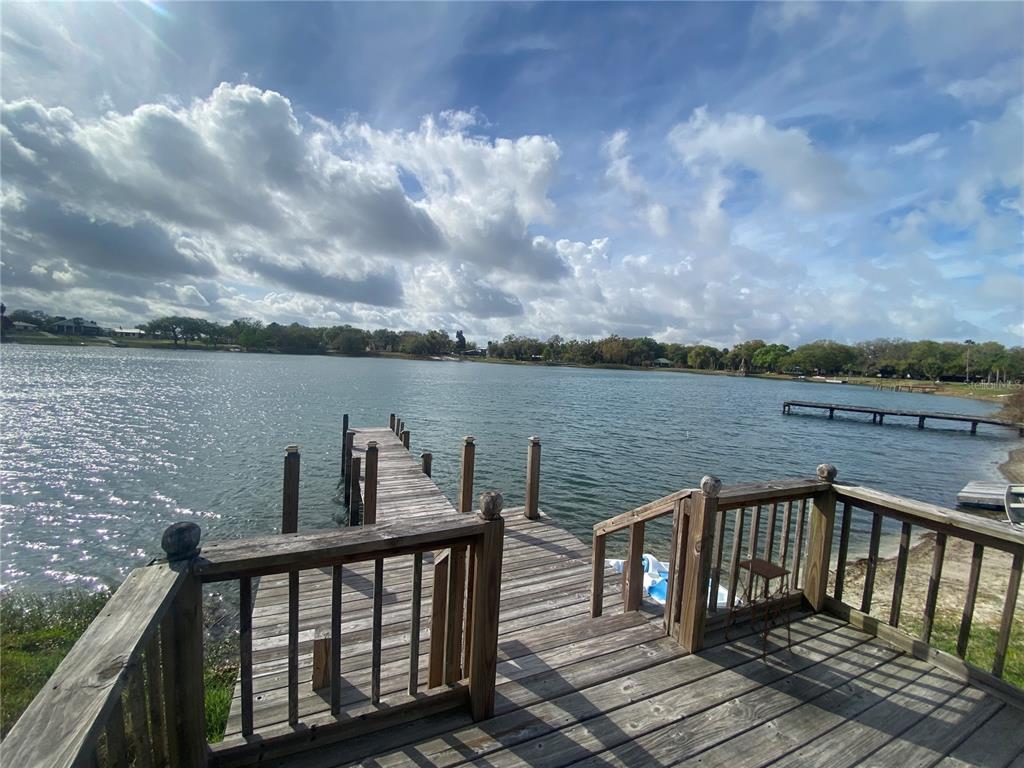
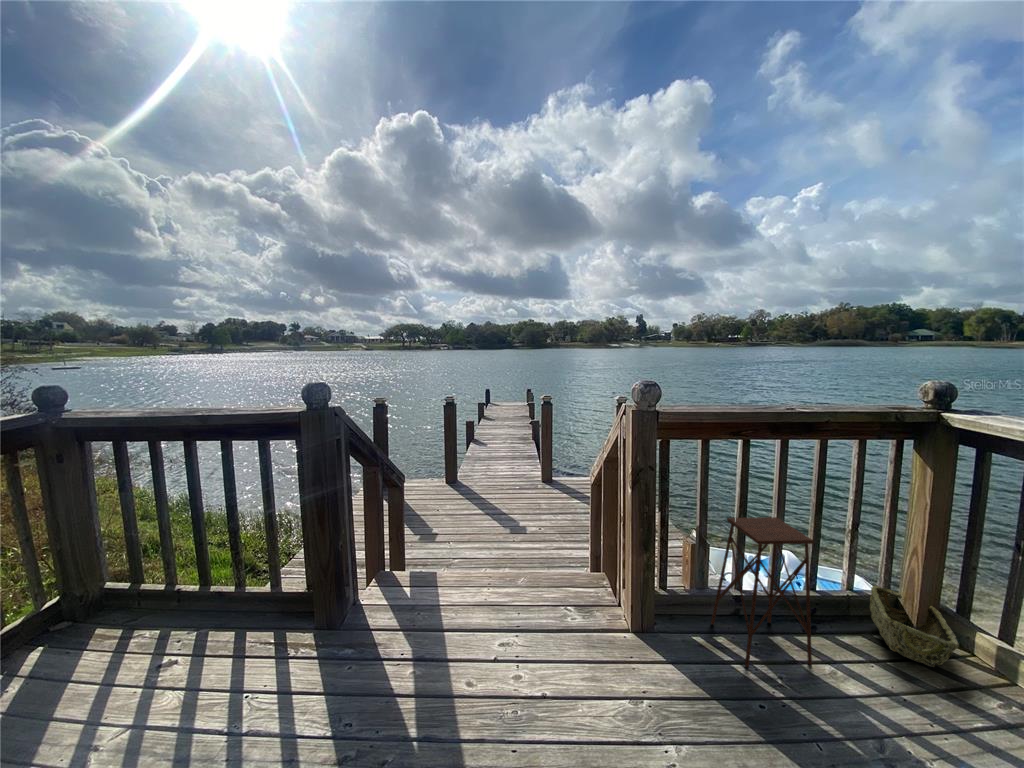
woven basket: none [795,589,852,634] -> present [870,586,959,667]

